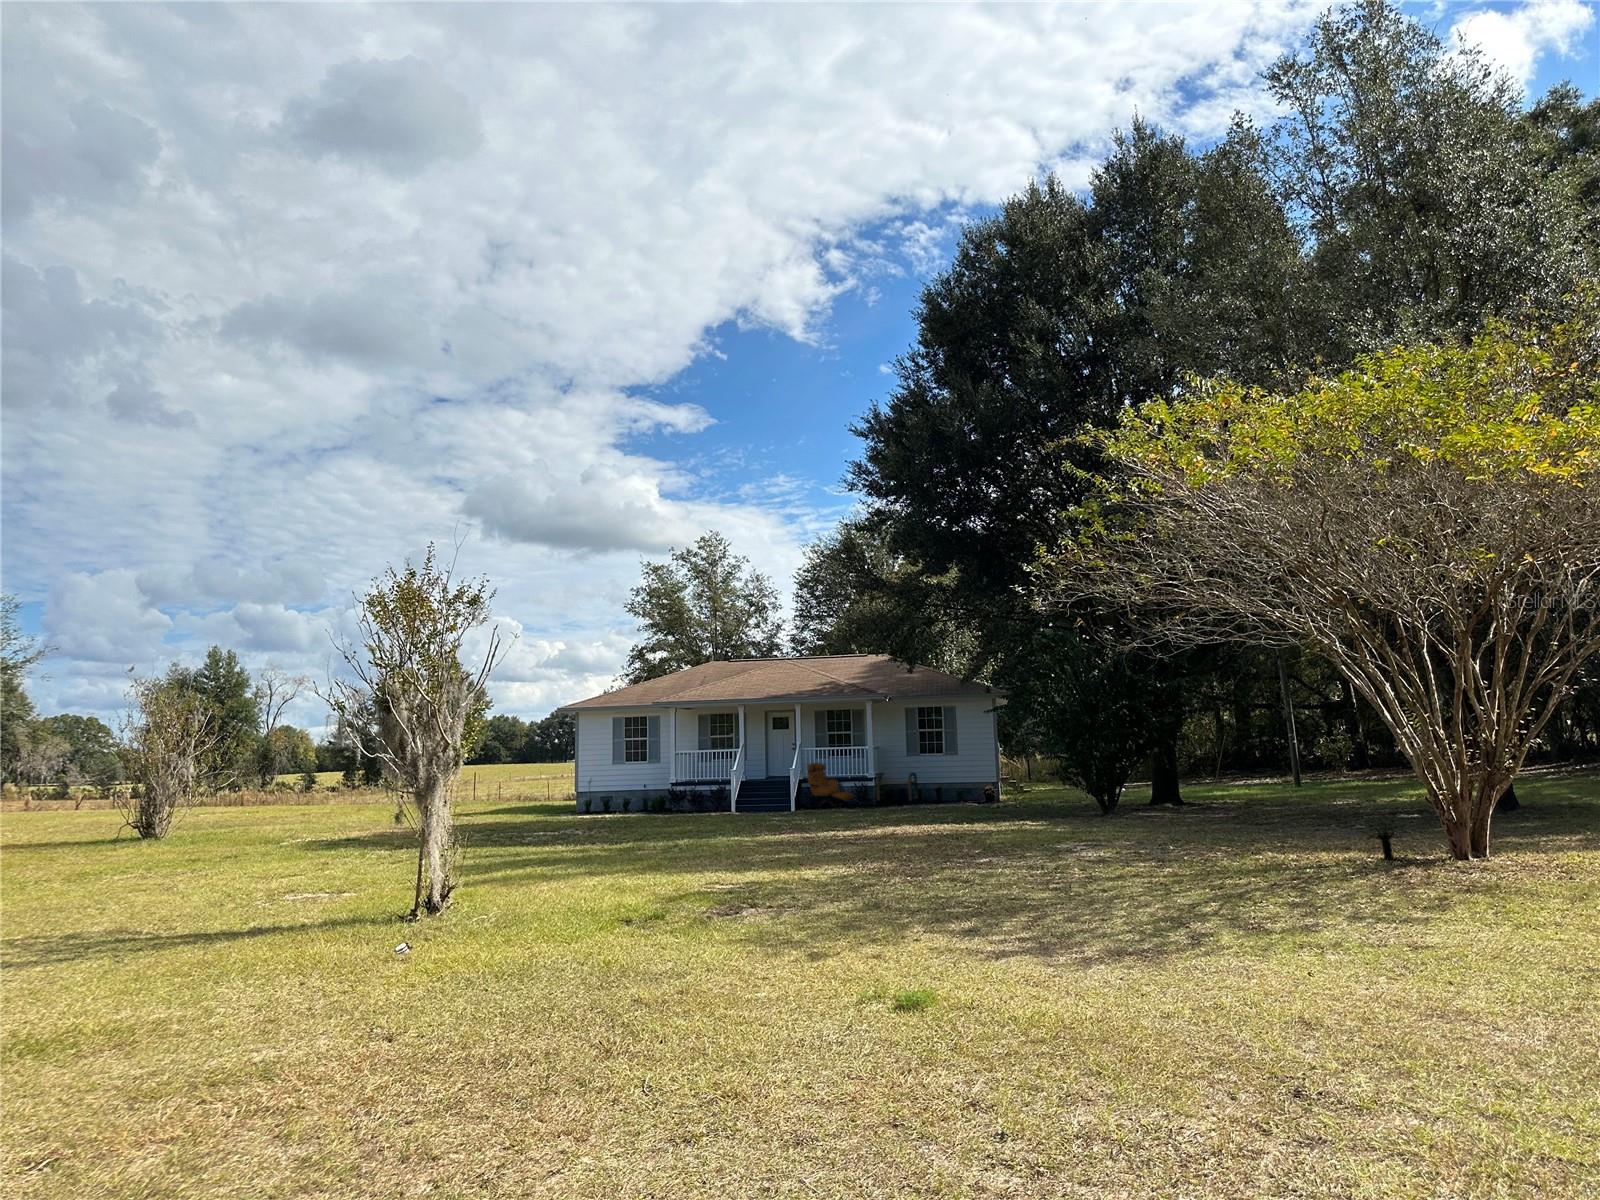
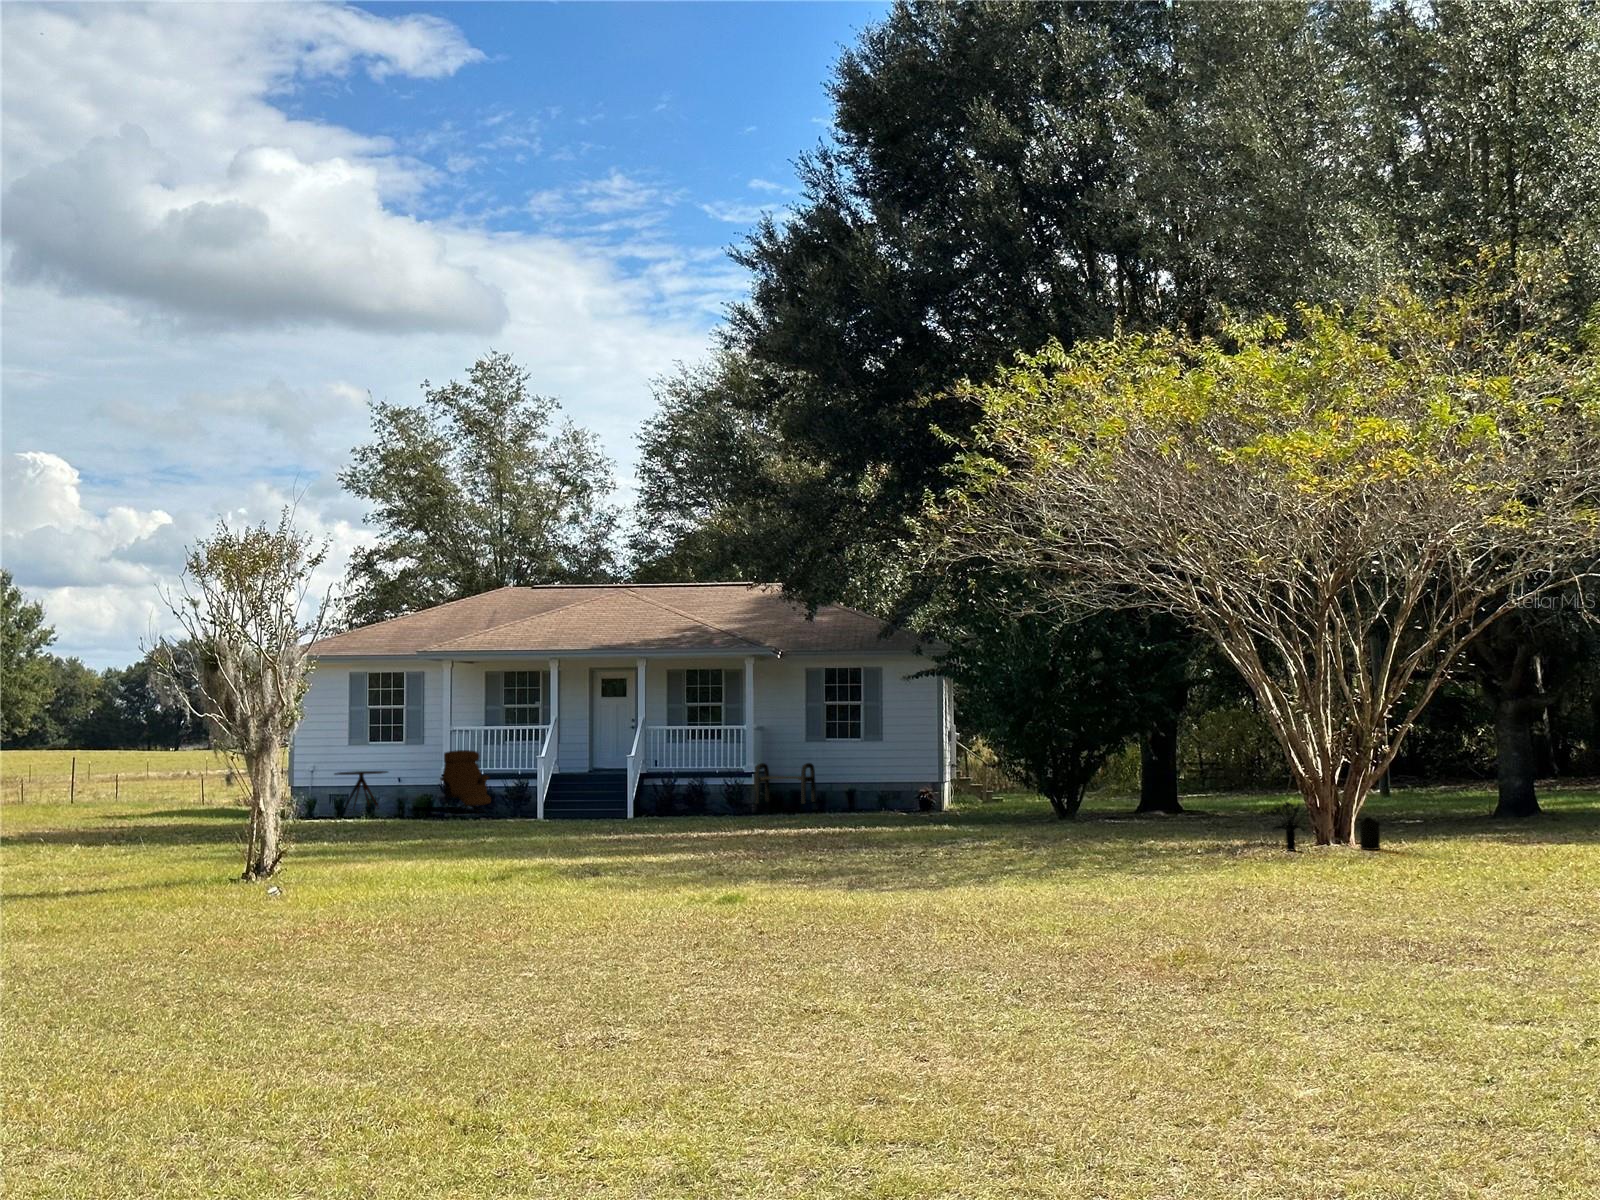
lounge chair: present [808,763,854,805] -> present [440,750,491,813]
round table: none [602,781,638,807] -> present [335,771,387,809]
watering can: none [1452,823,1478,859] -> present [1360,817,1380,850]

